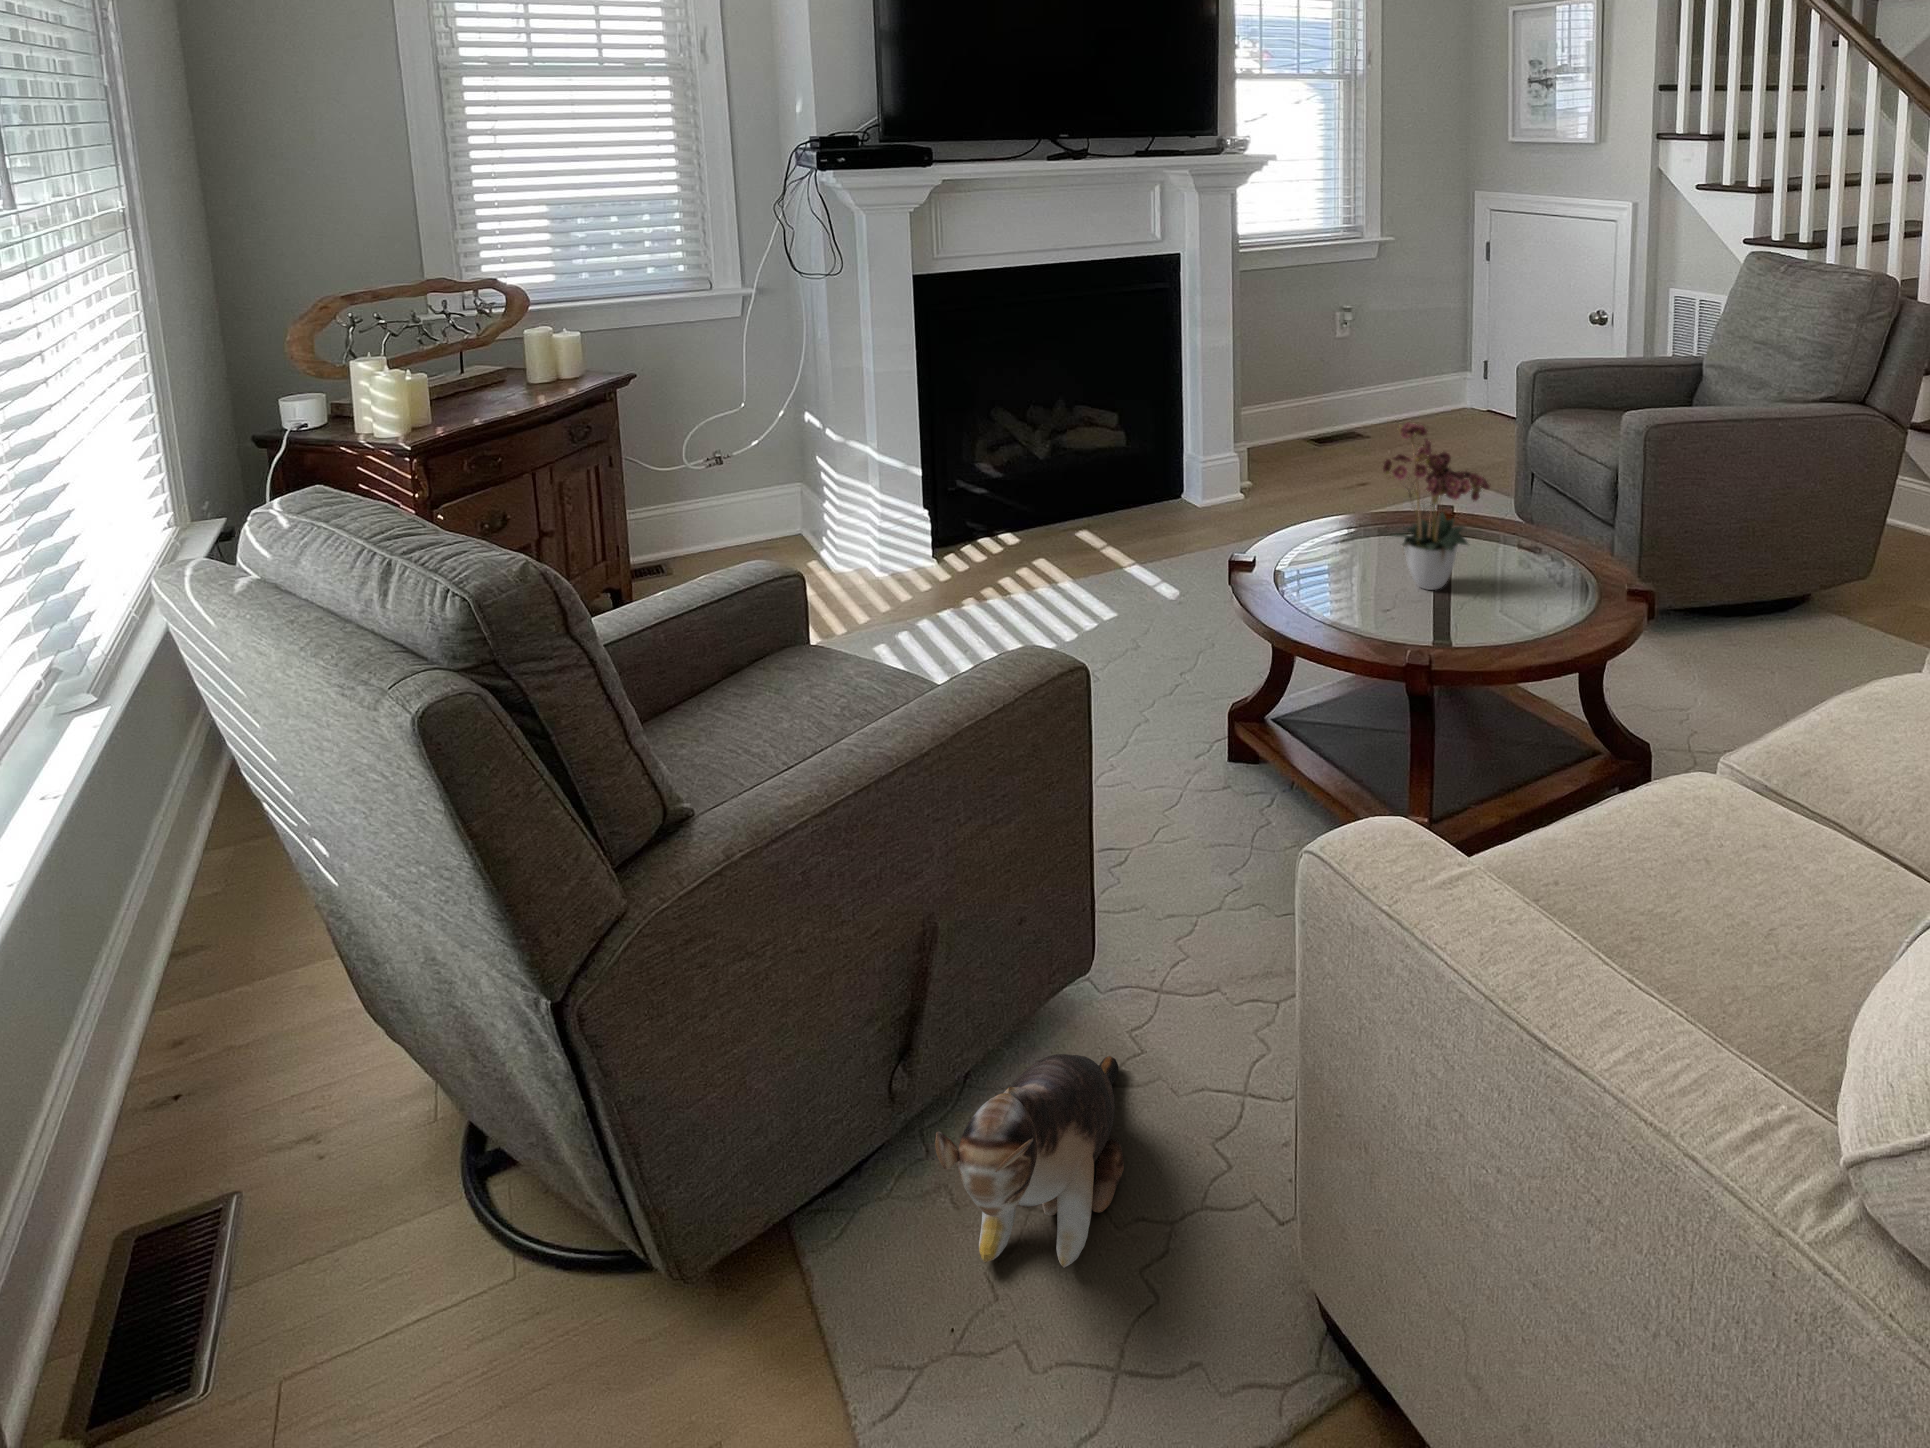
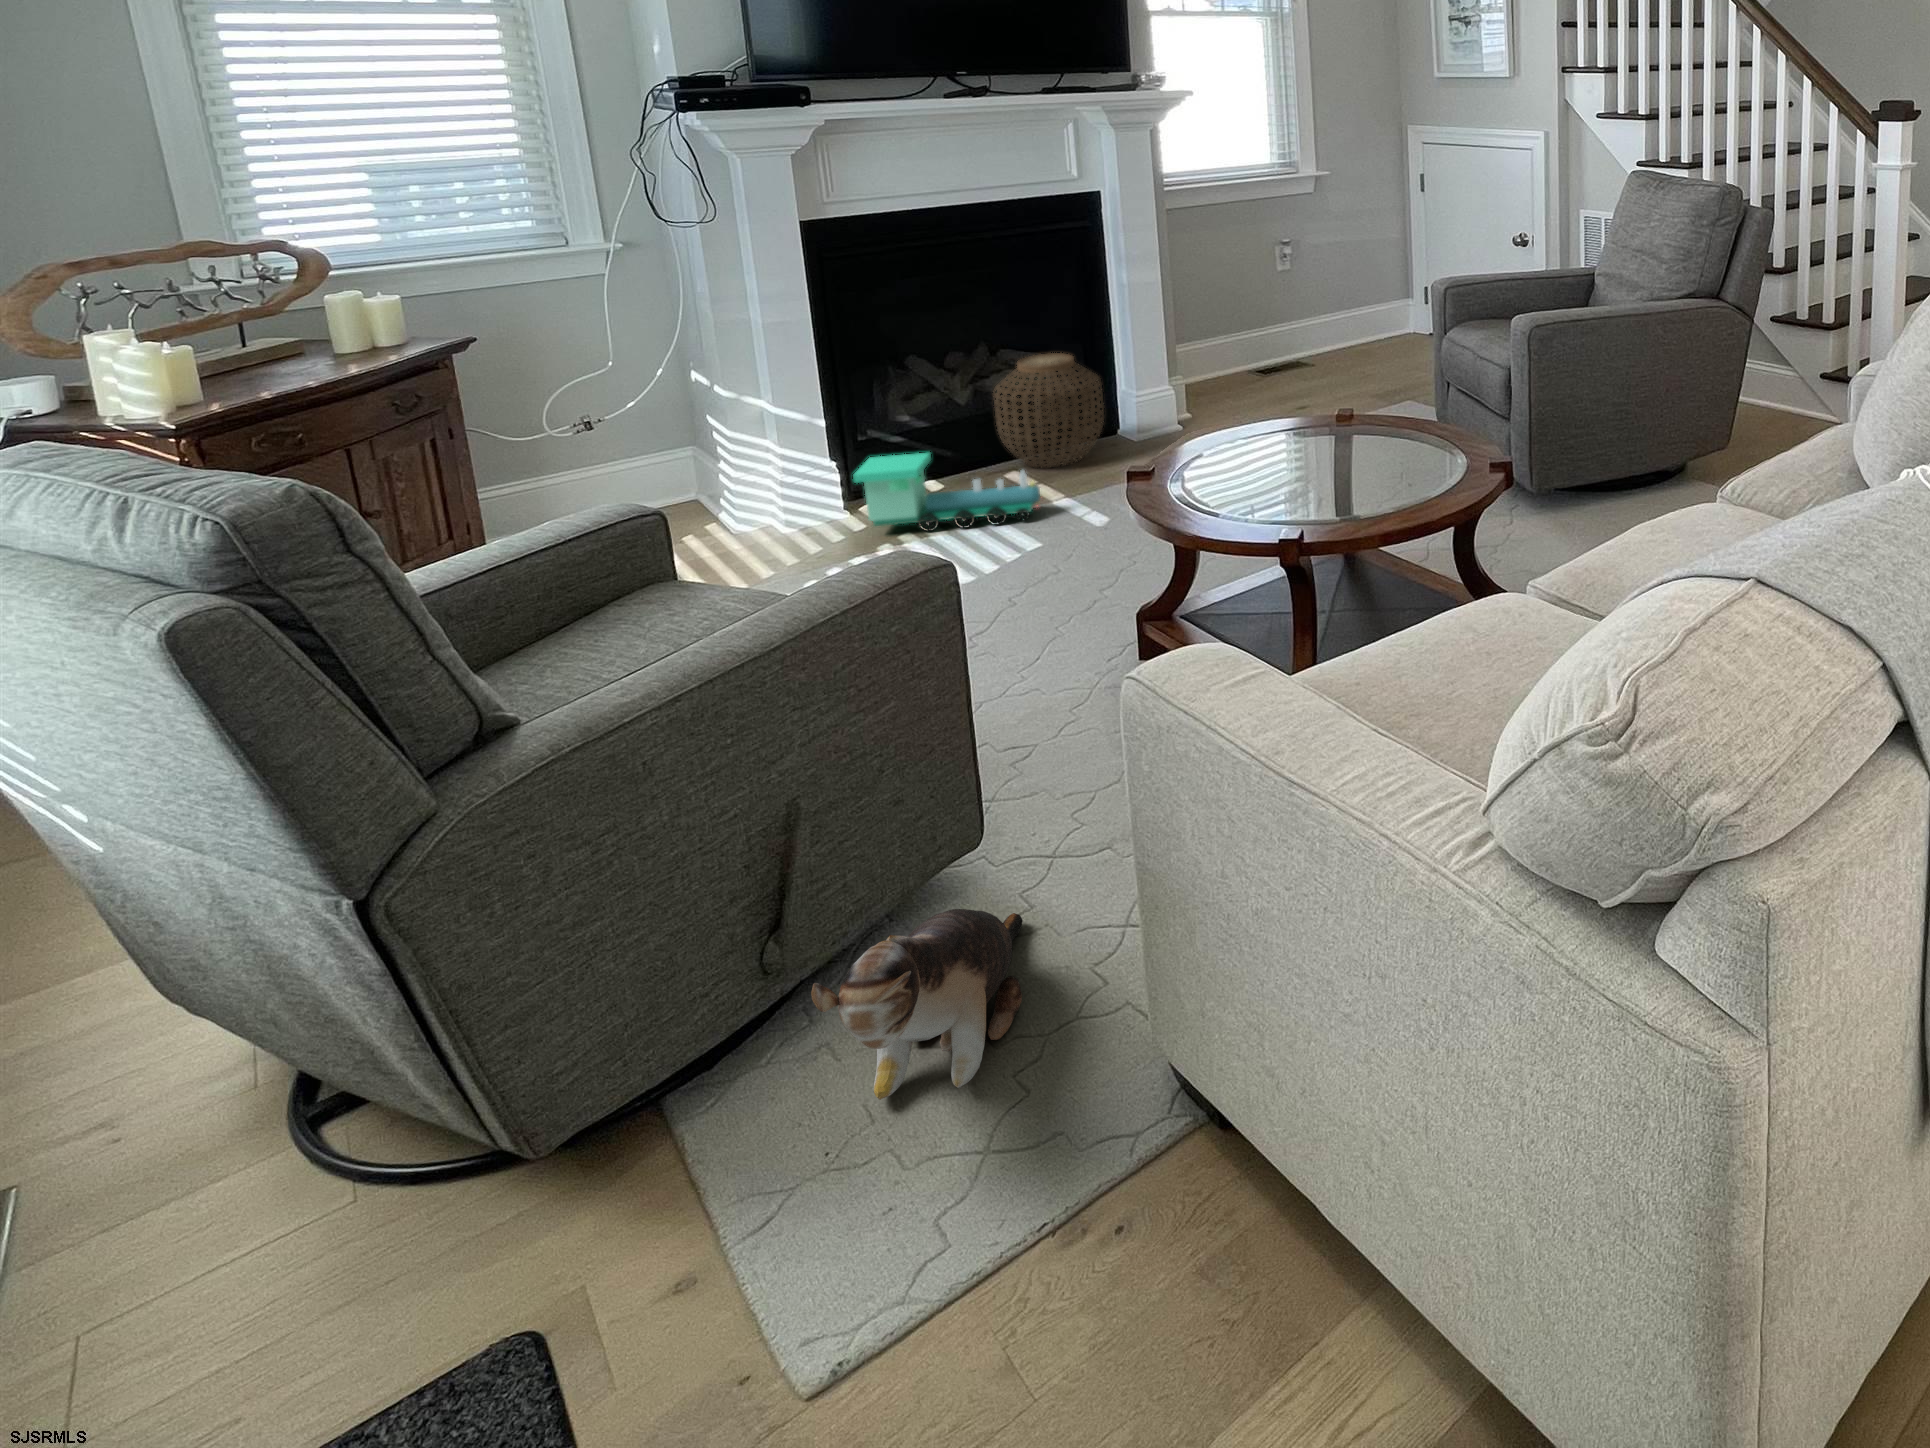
woven basket: none [1065,416,1168,533] -> present [994,353,1104,468]
flower arrangement: present [1383,422,1490,590] -> none [1271,319,1384,477]
toy train: none [939,511,1111,592] -> present [853,453,1041,531]

